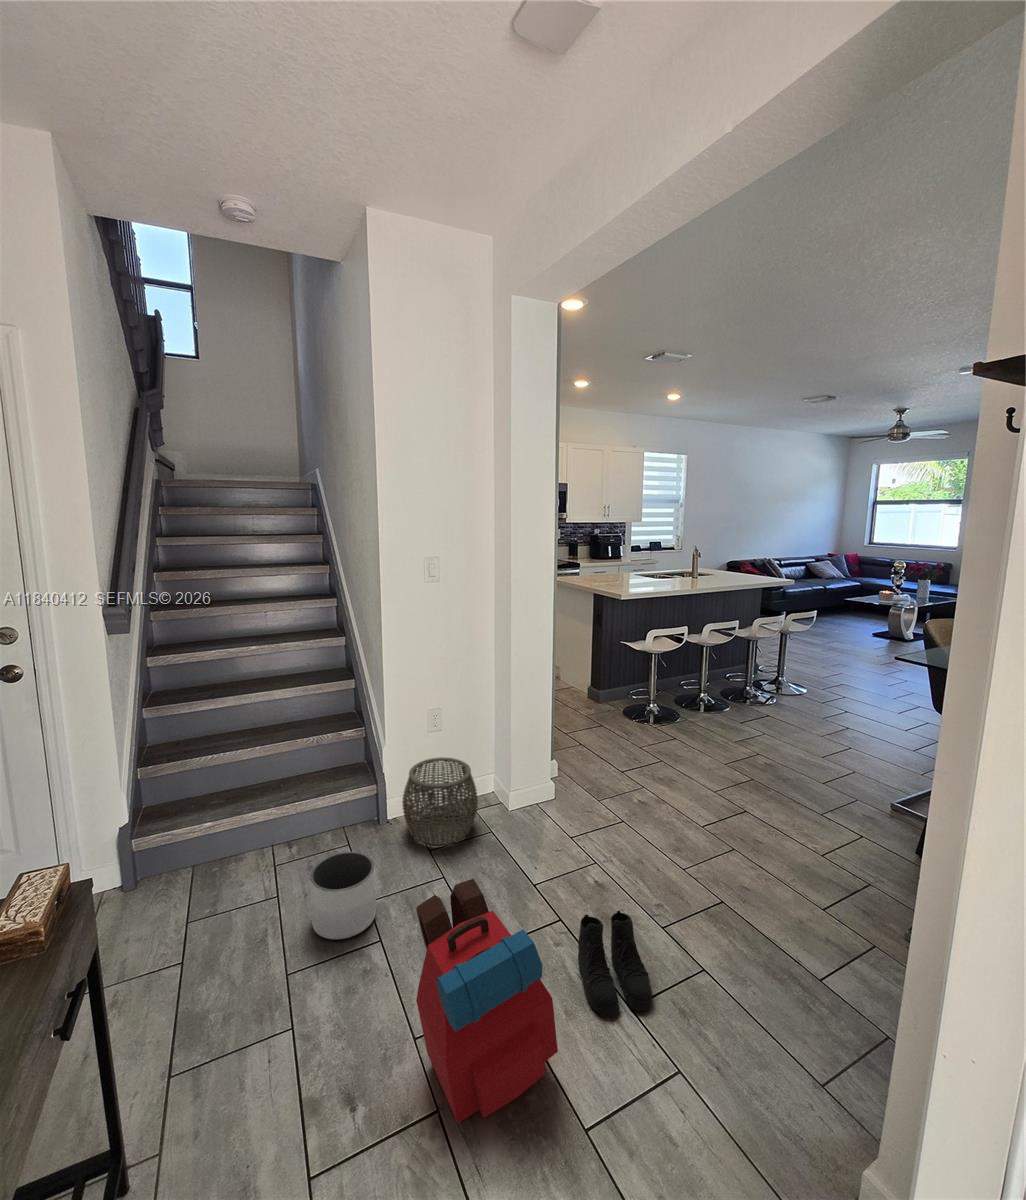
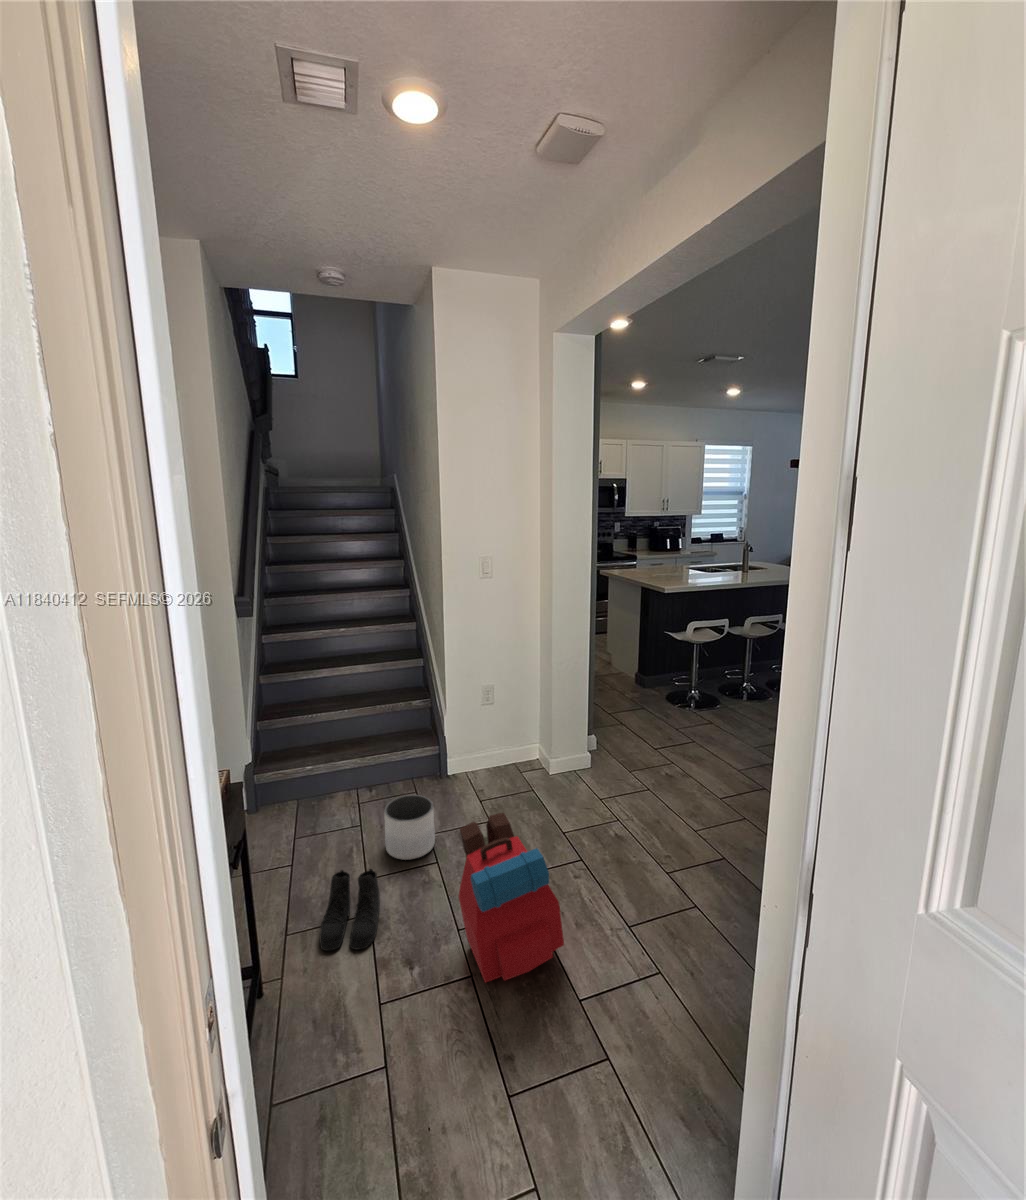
woven basket: present [402,757,478,846] -> none [459,726,522,799]
boots: present [578,911,652,1016] -> present [320,869,380,951]

